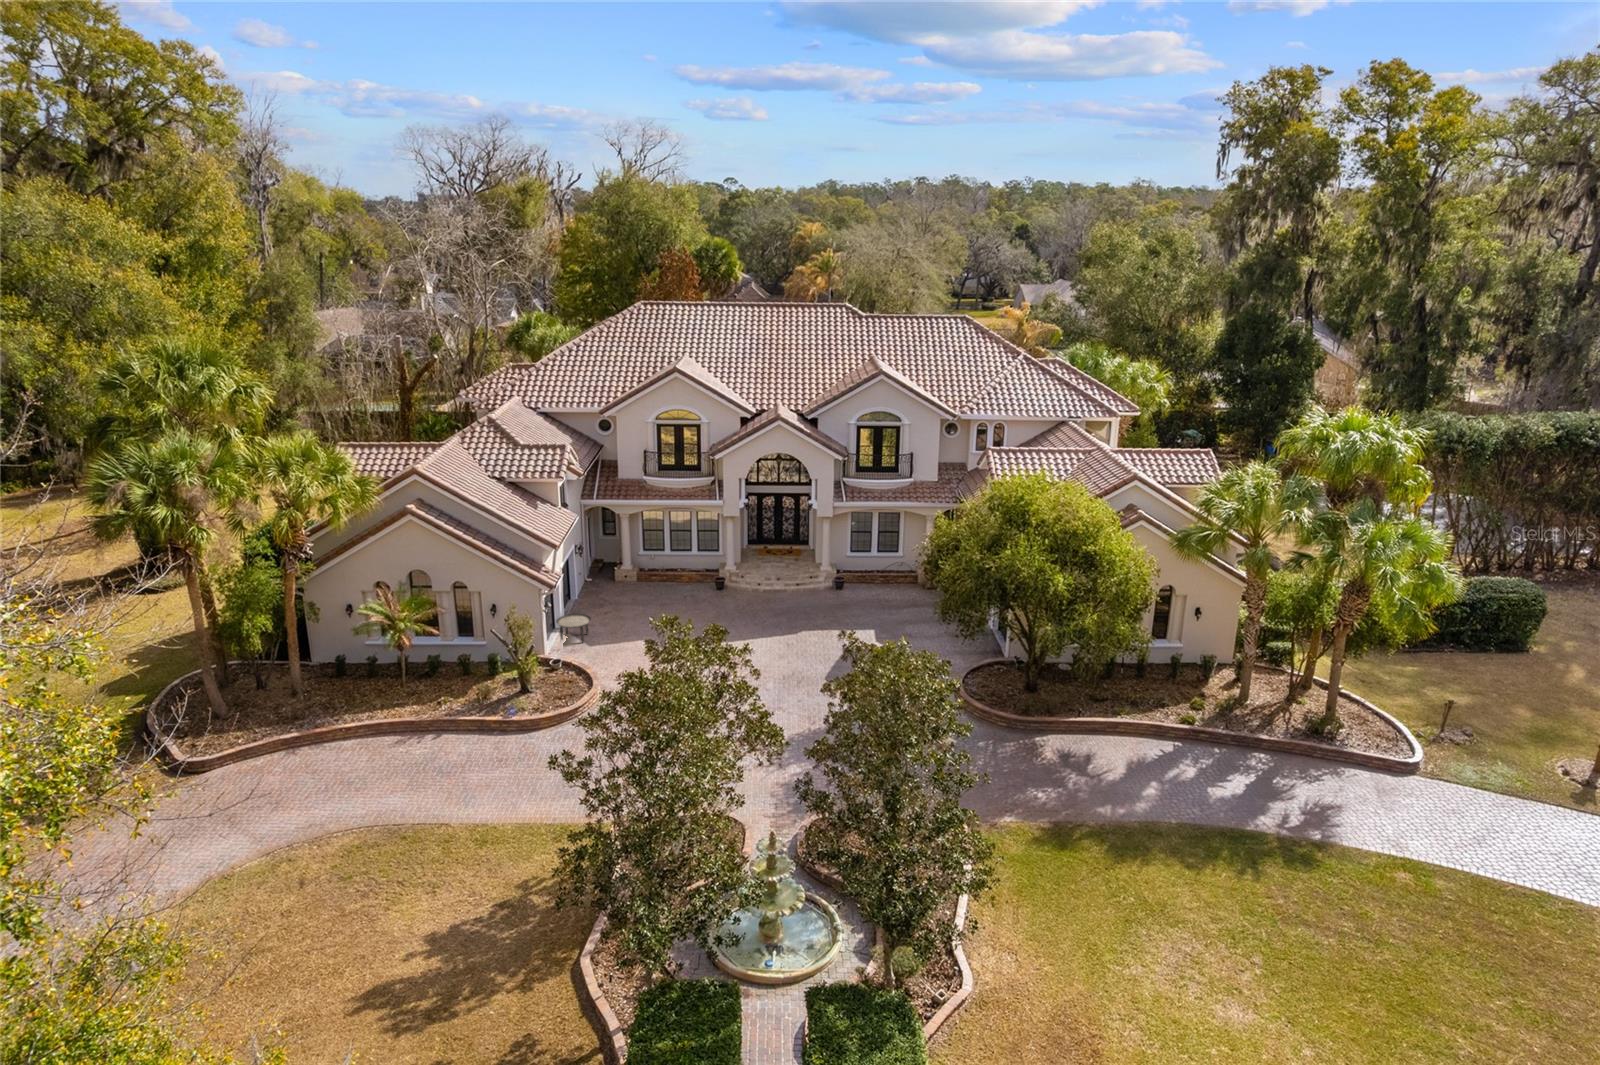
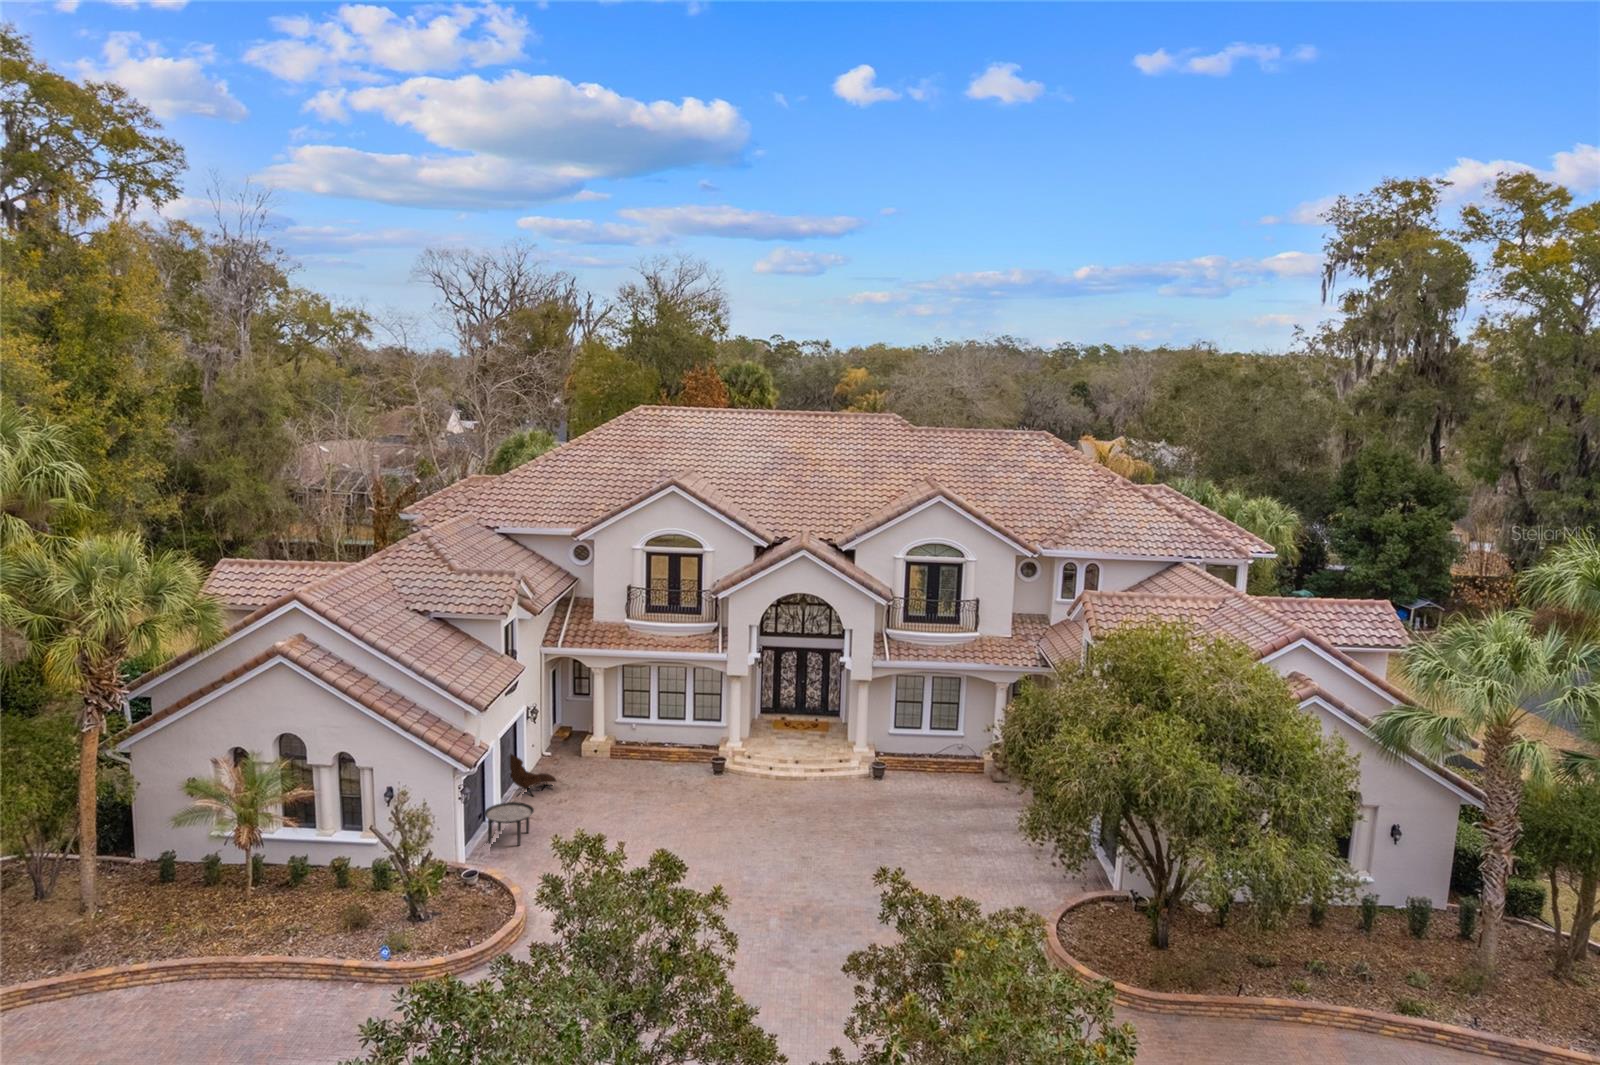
lounge chair: none [566,579,603,610] -> present [510,754,556,796]

